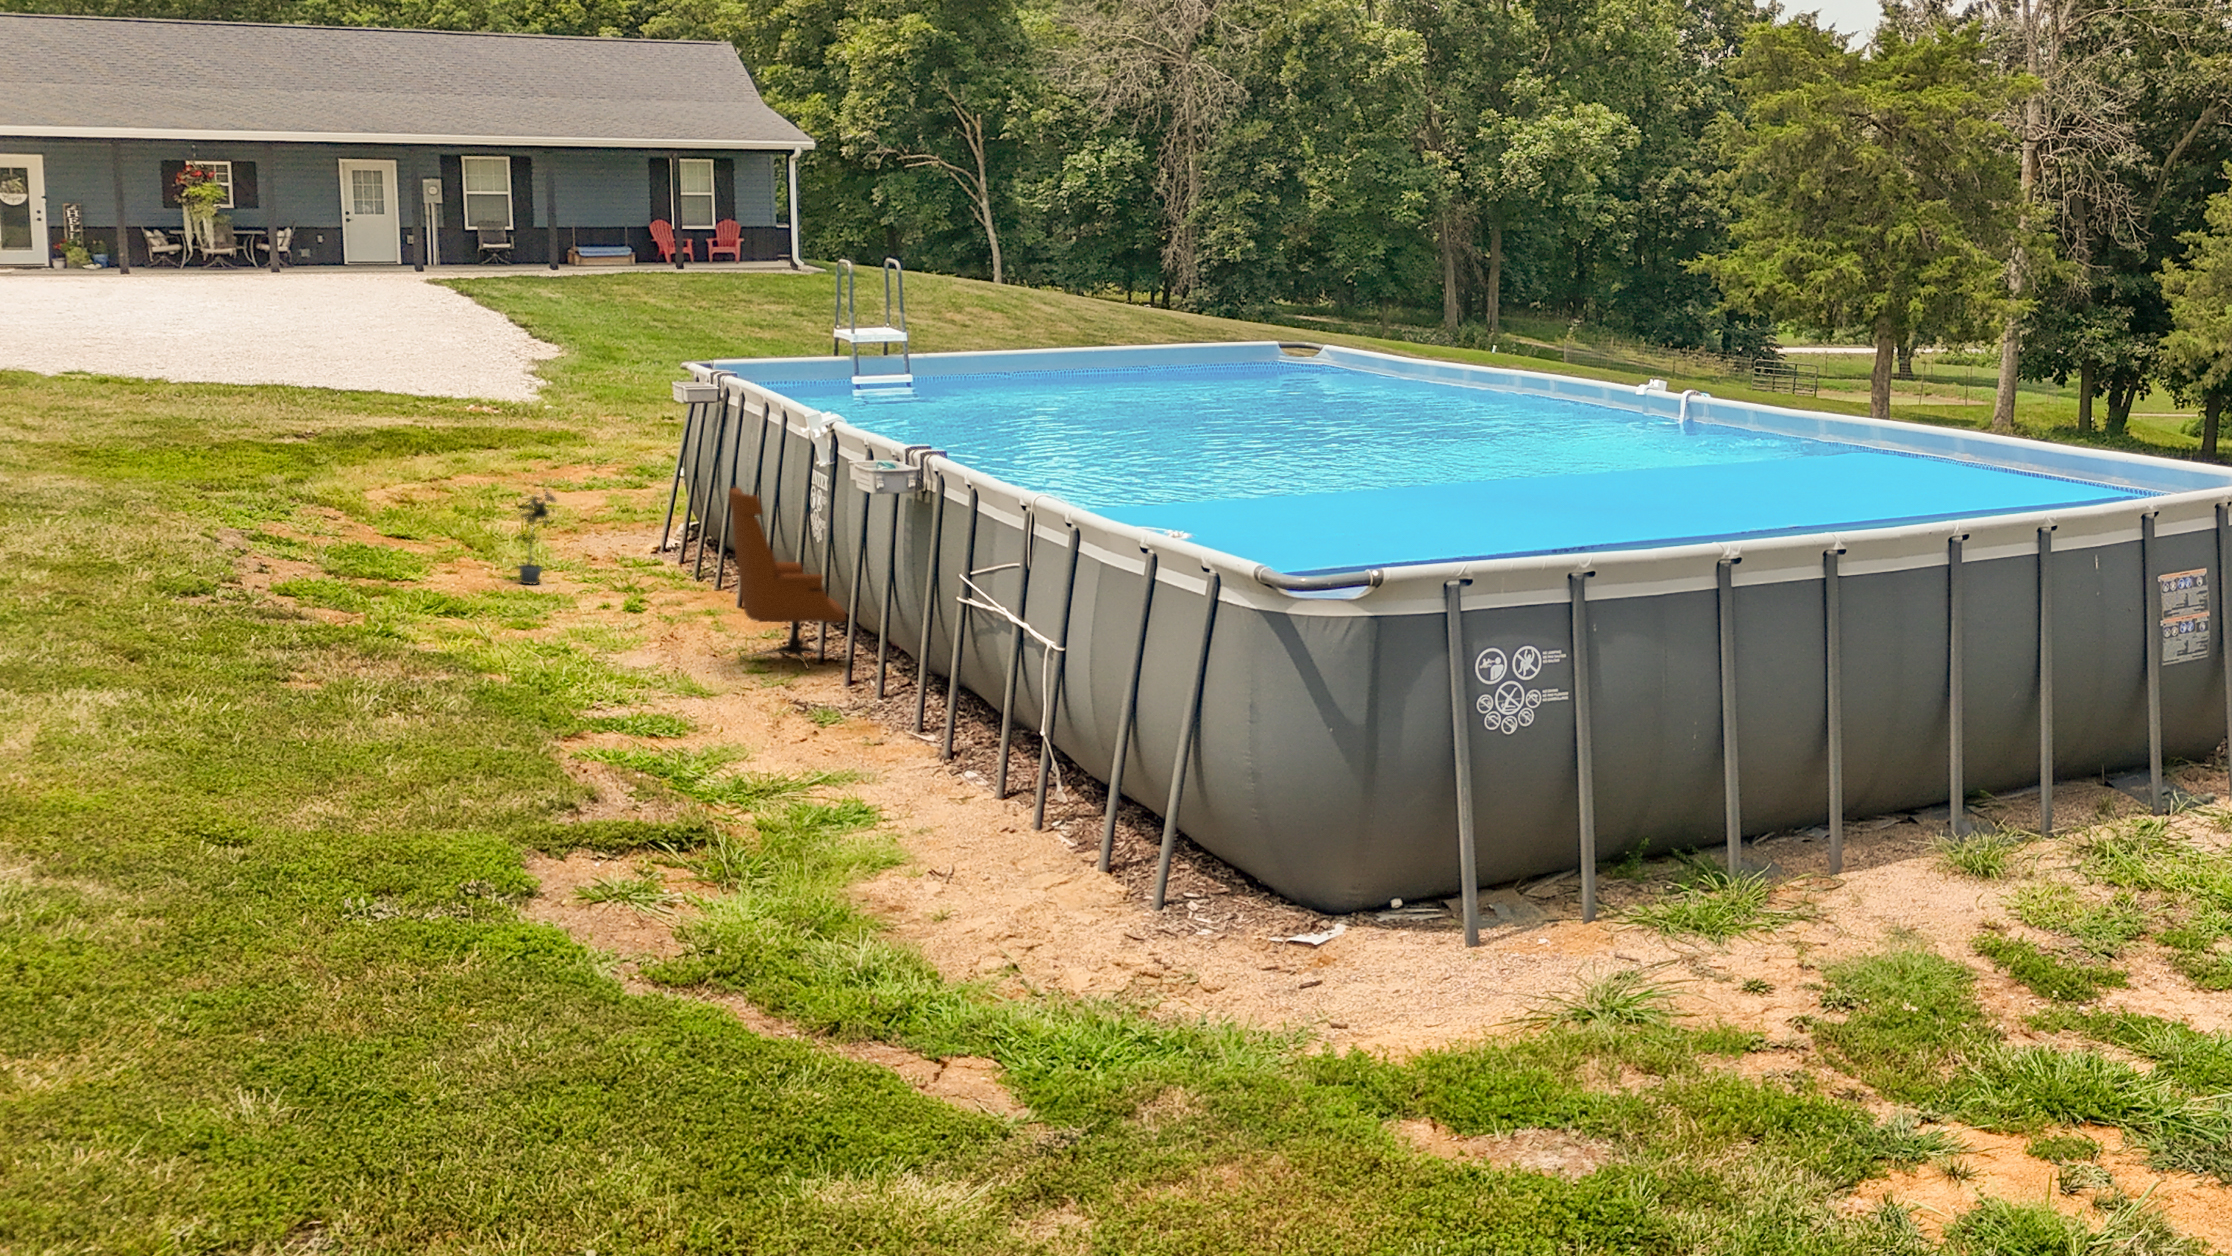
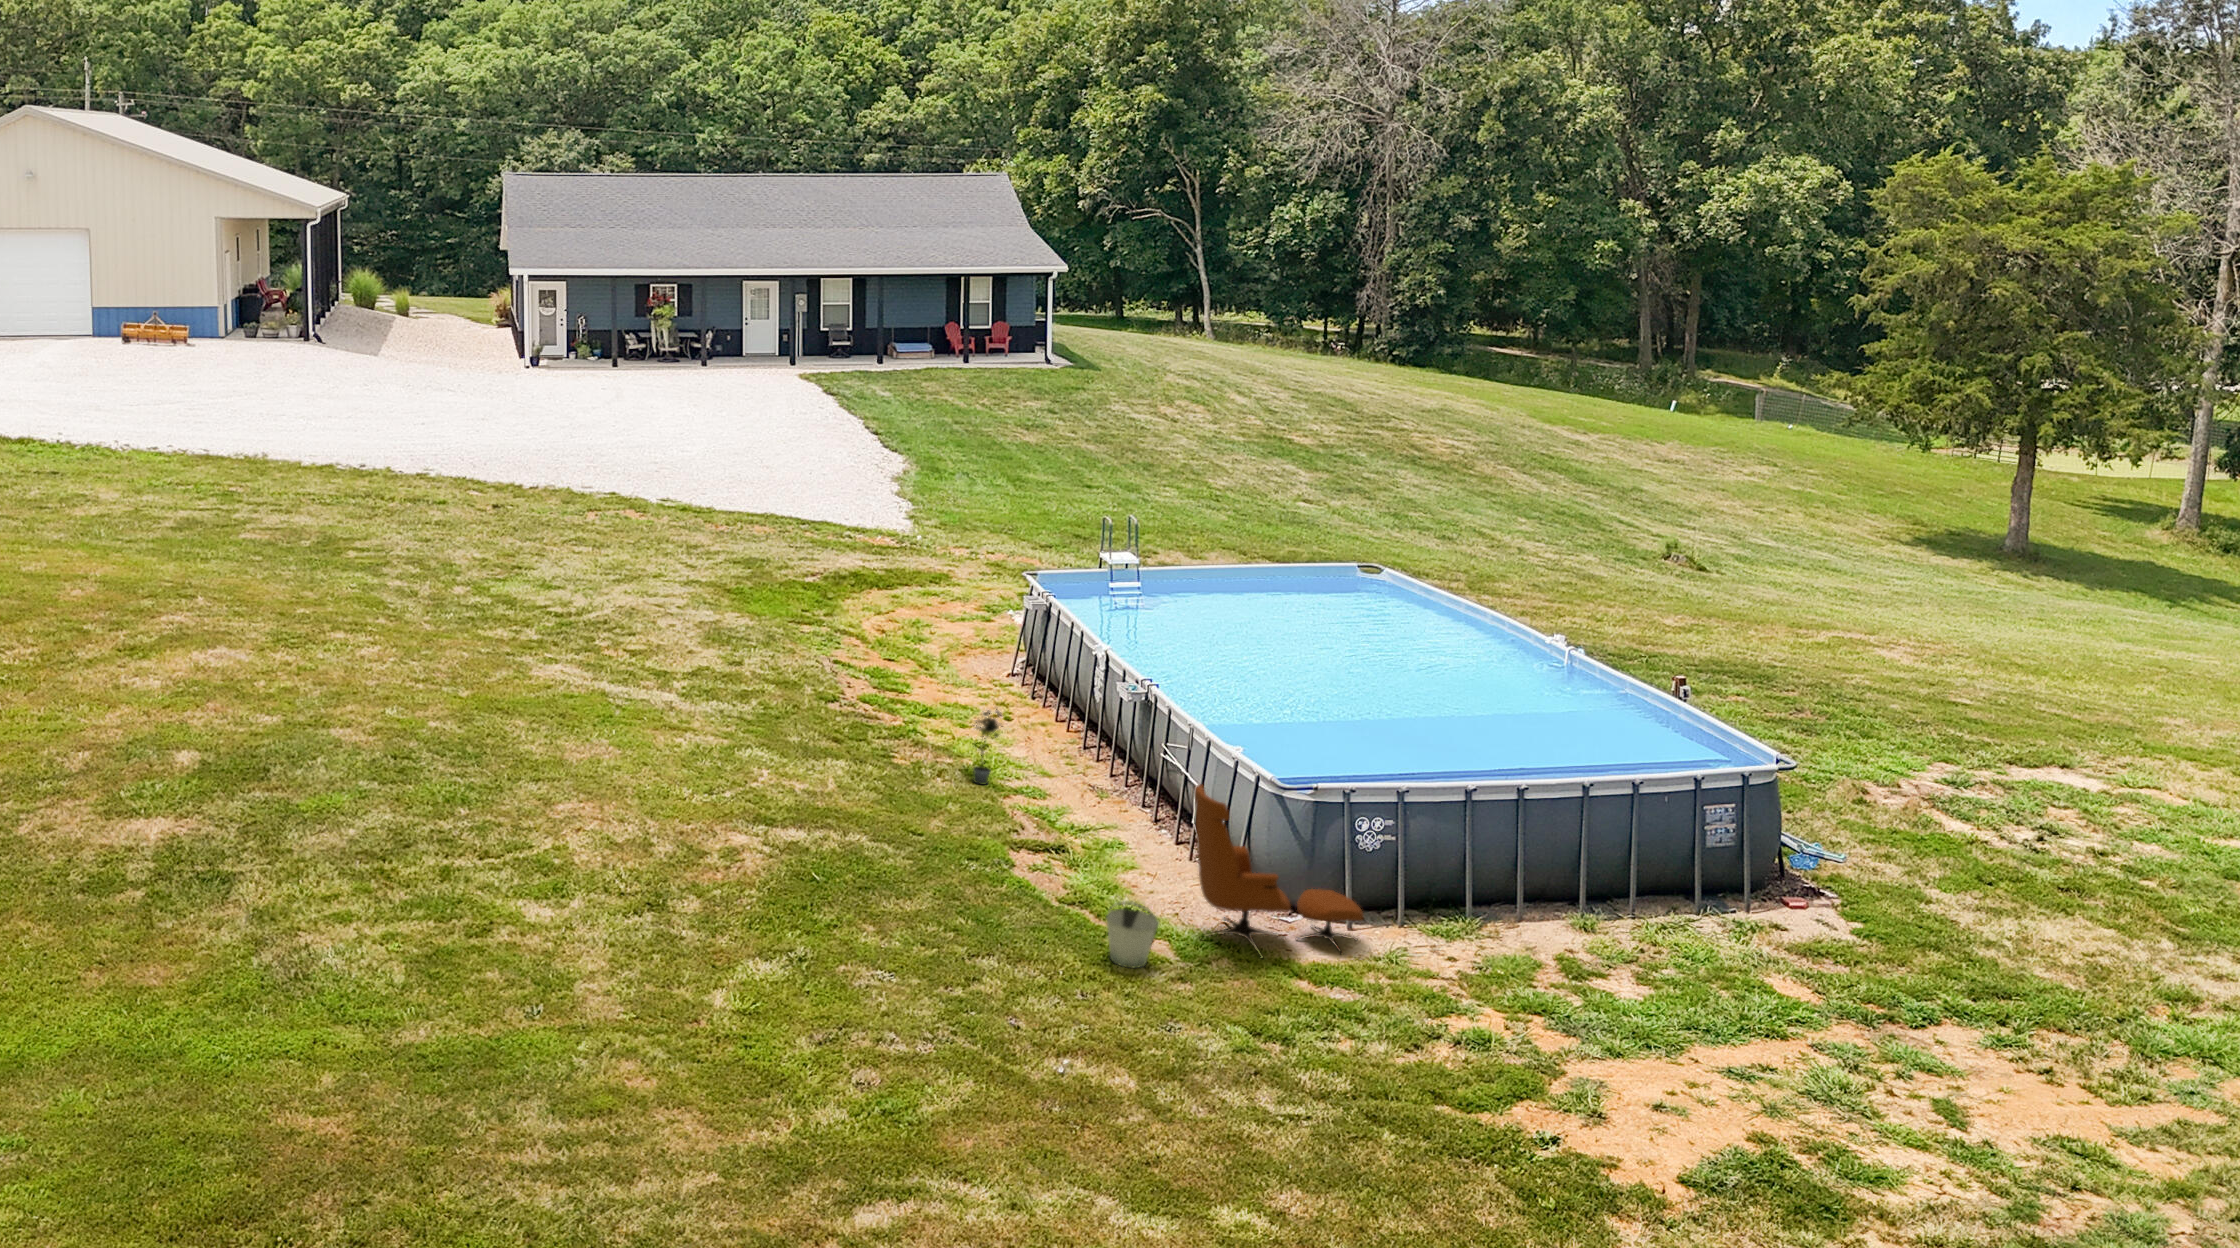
bucket: none [612,610,677,676] -> present [1106,902,1159,968]

